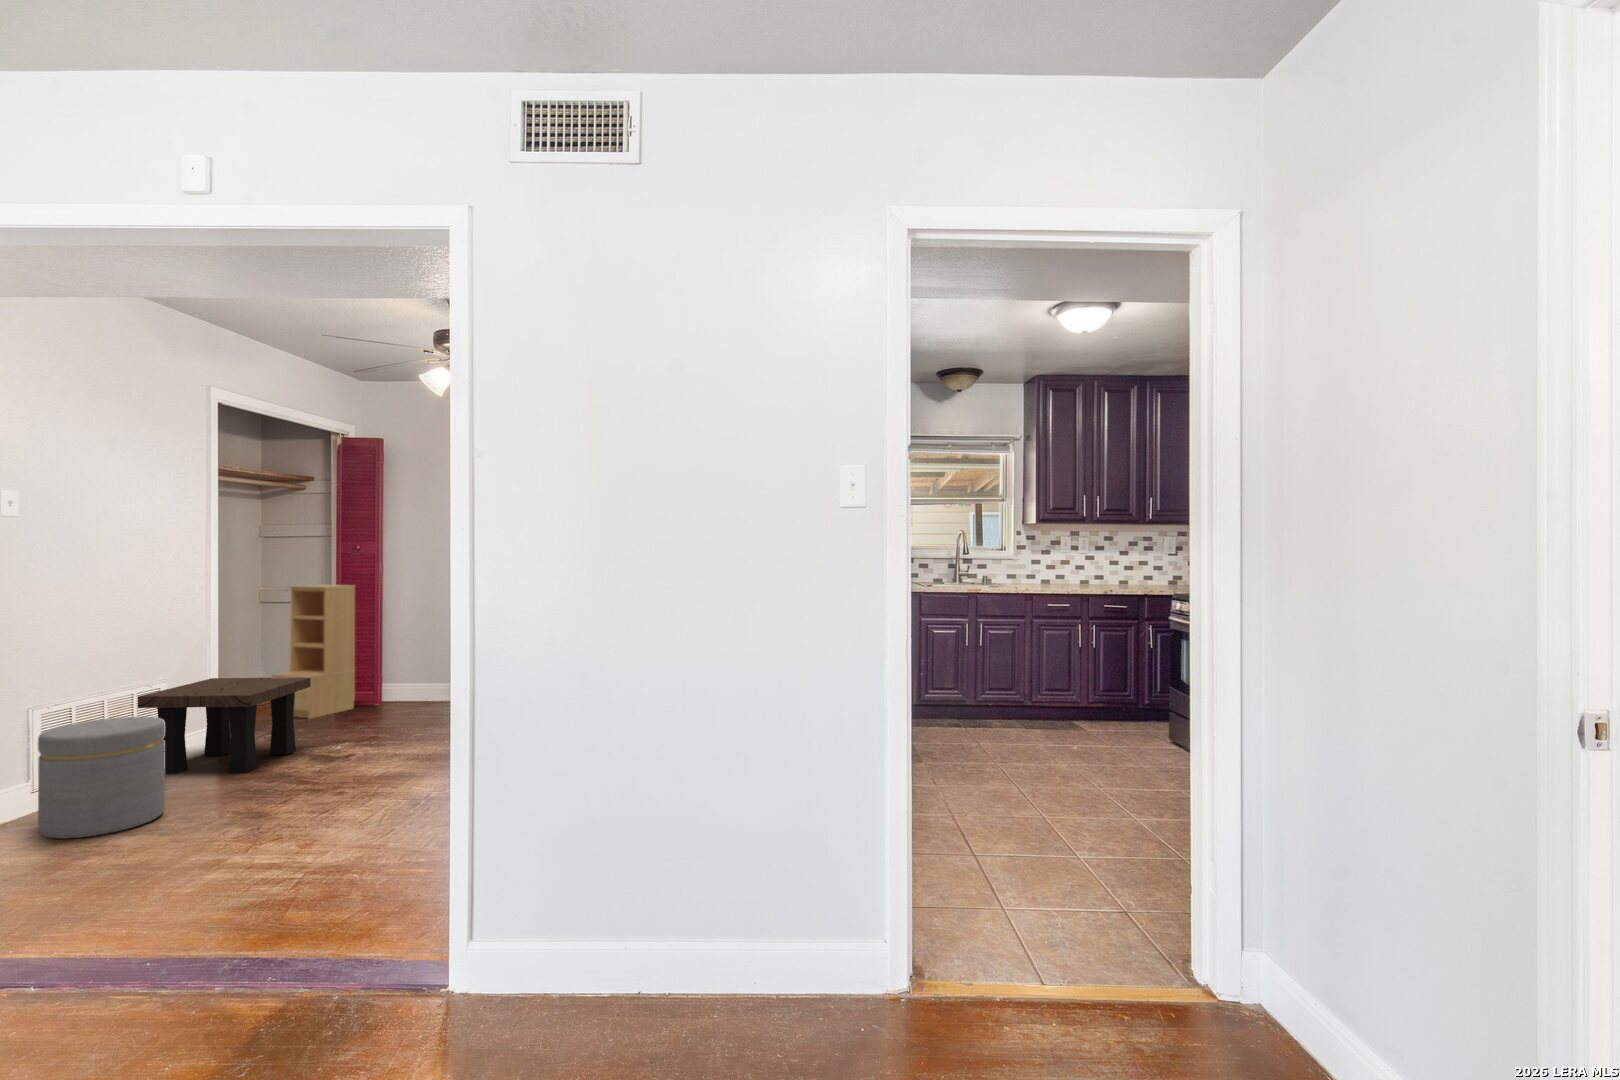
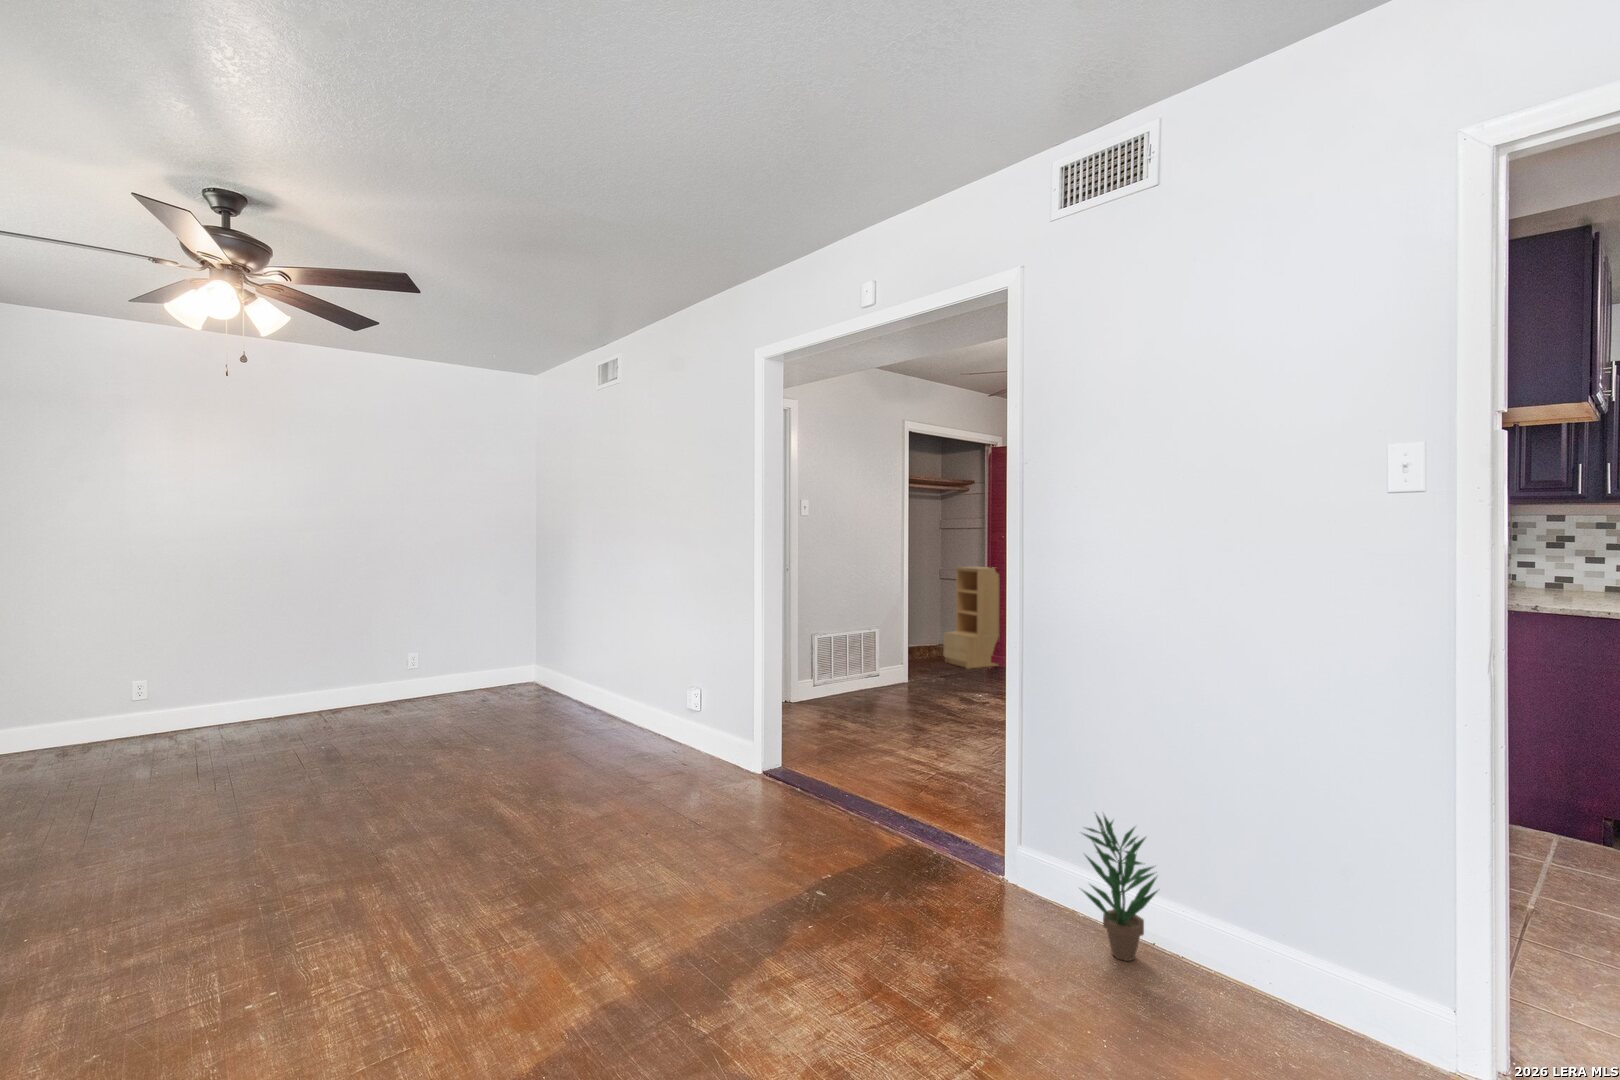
side table: present [138,677,311,774] -> none [861,629,962,698]
ottoman: present [38,717,165,839] -> none [809,647,870,720]
potted plant: none [563,866,650,1031] -> present [1082,815,1157,961]

